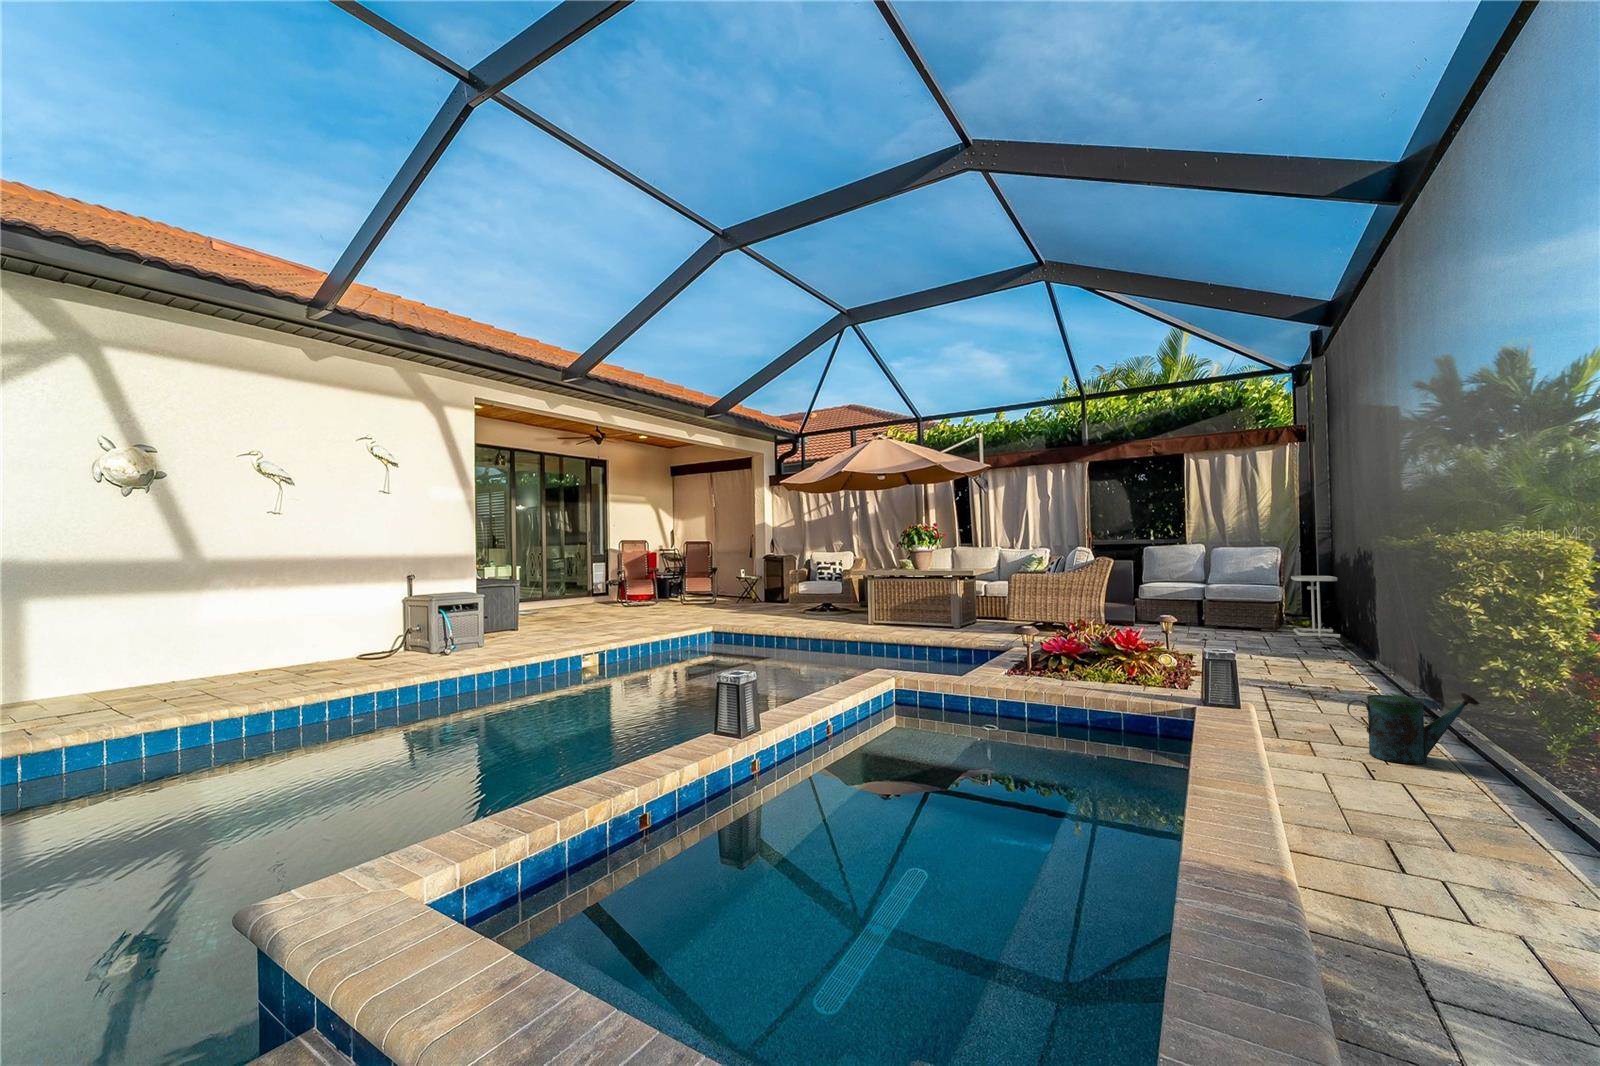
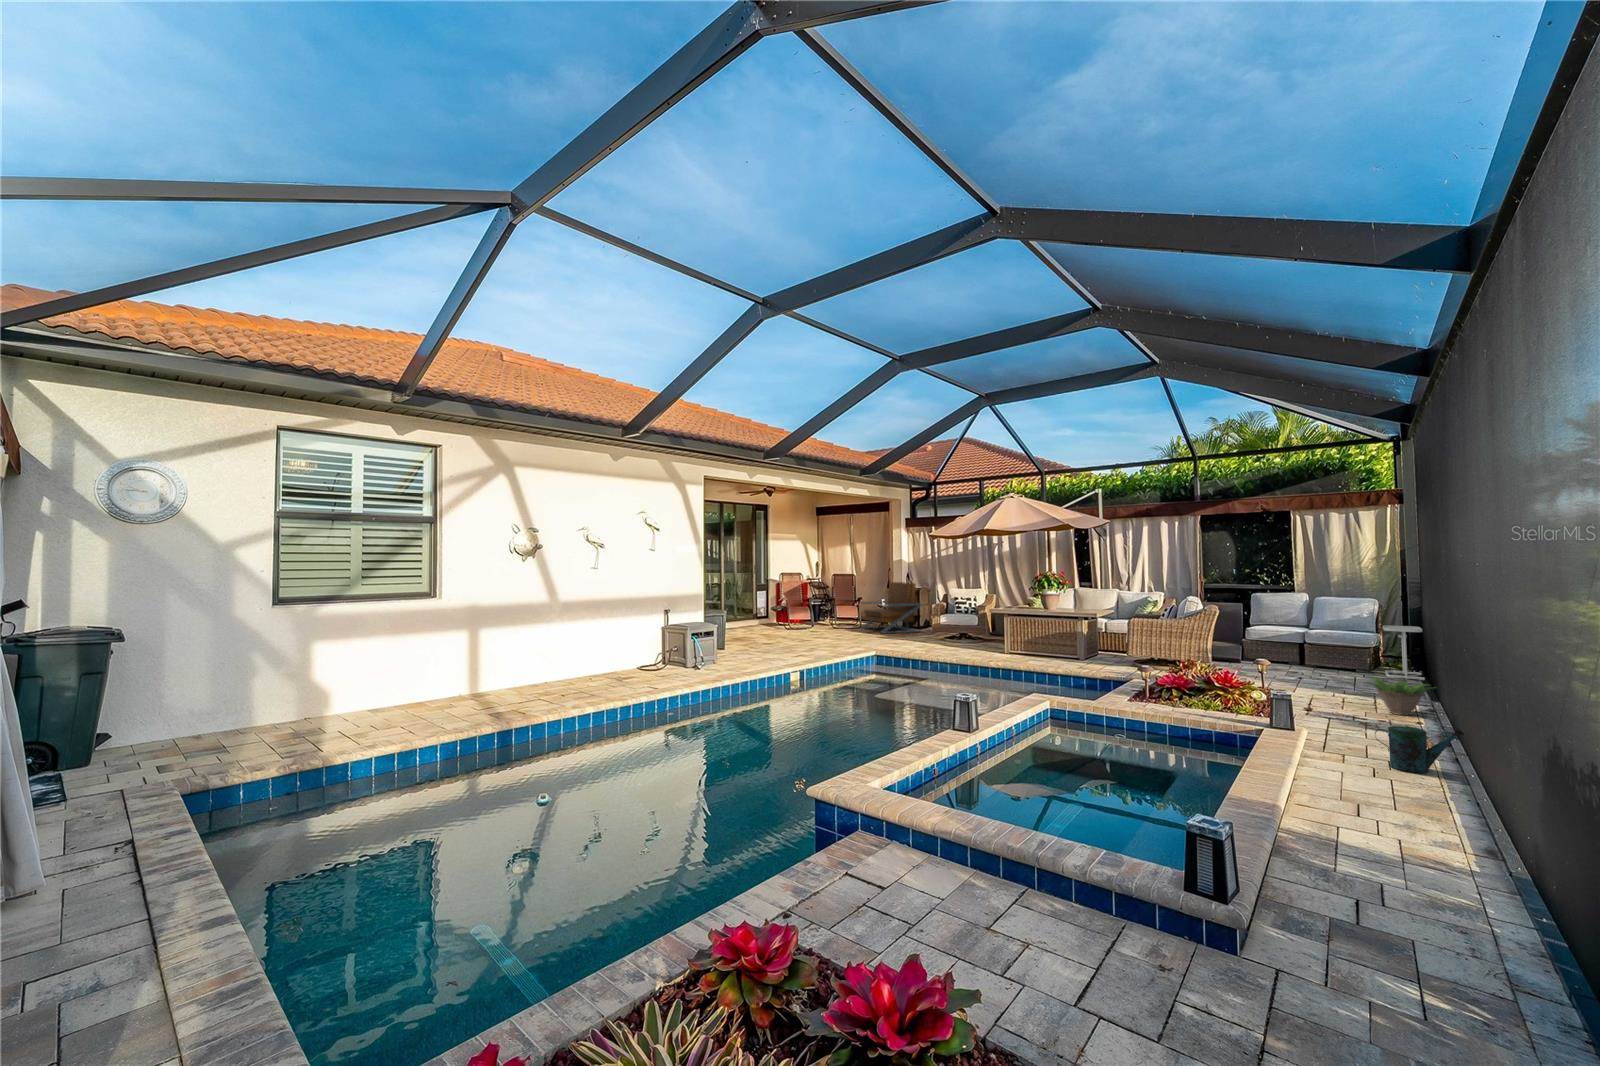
lounge chair: none [711,547,781,607] -> present [861,582,922,633]
decorative plant: none [1294,630,1381,679] -> present [1366,676,1435,716]

